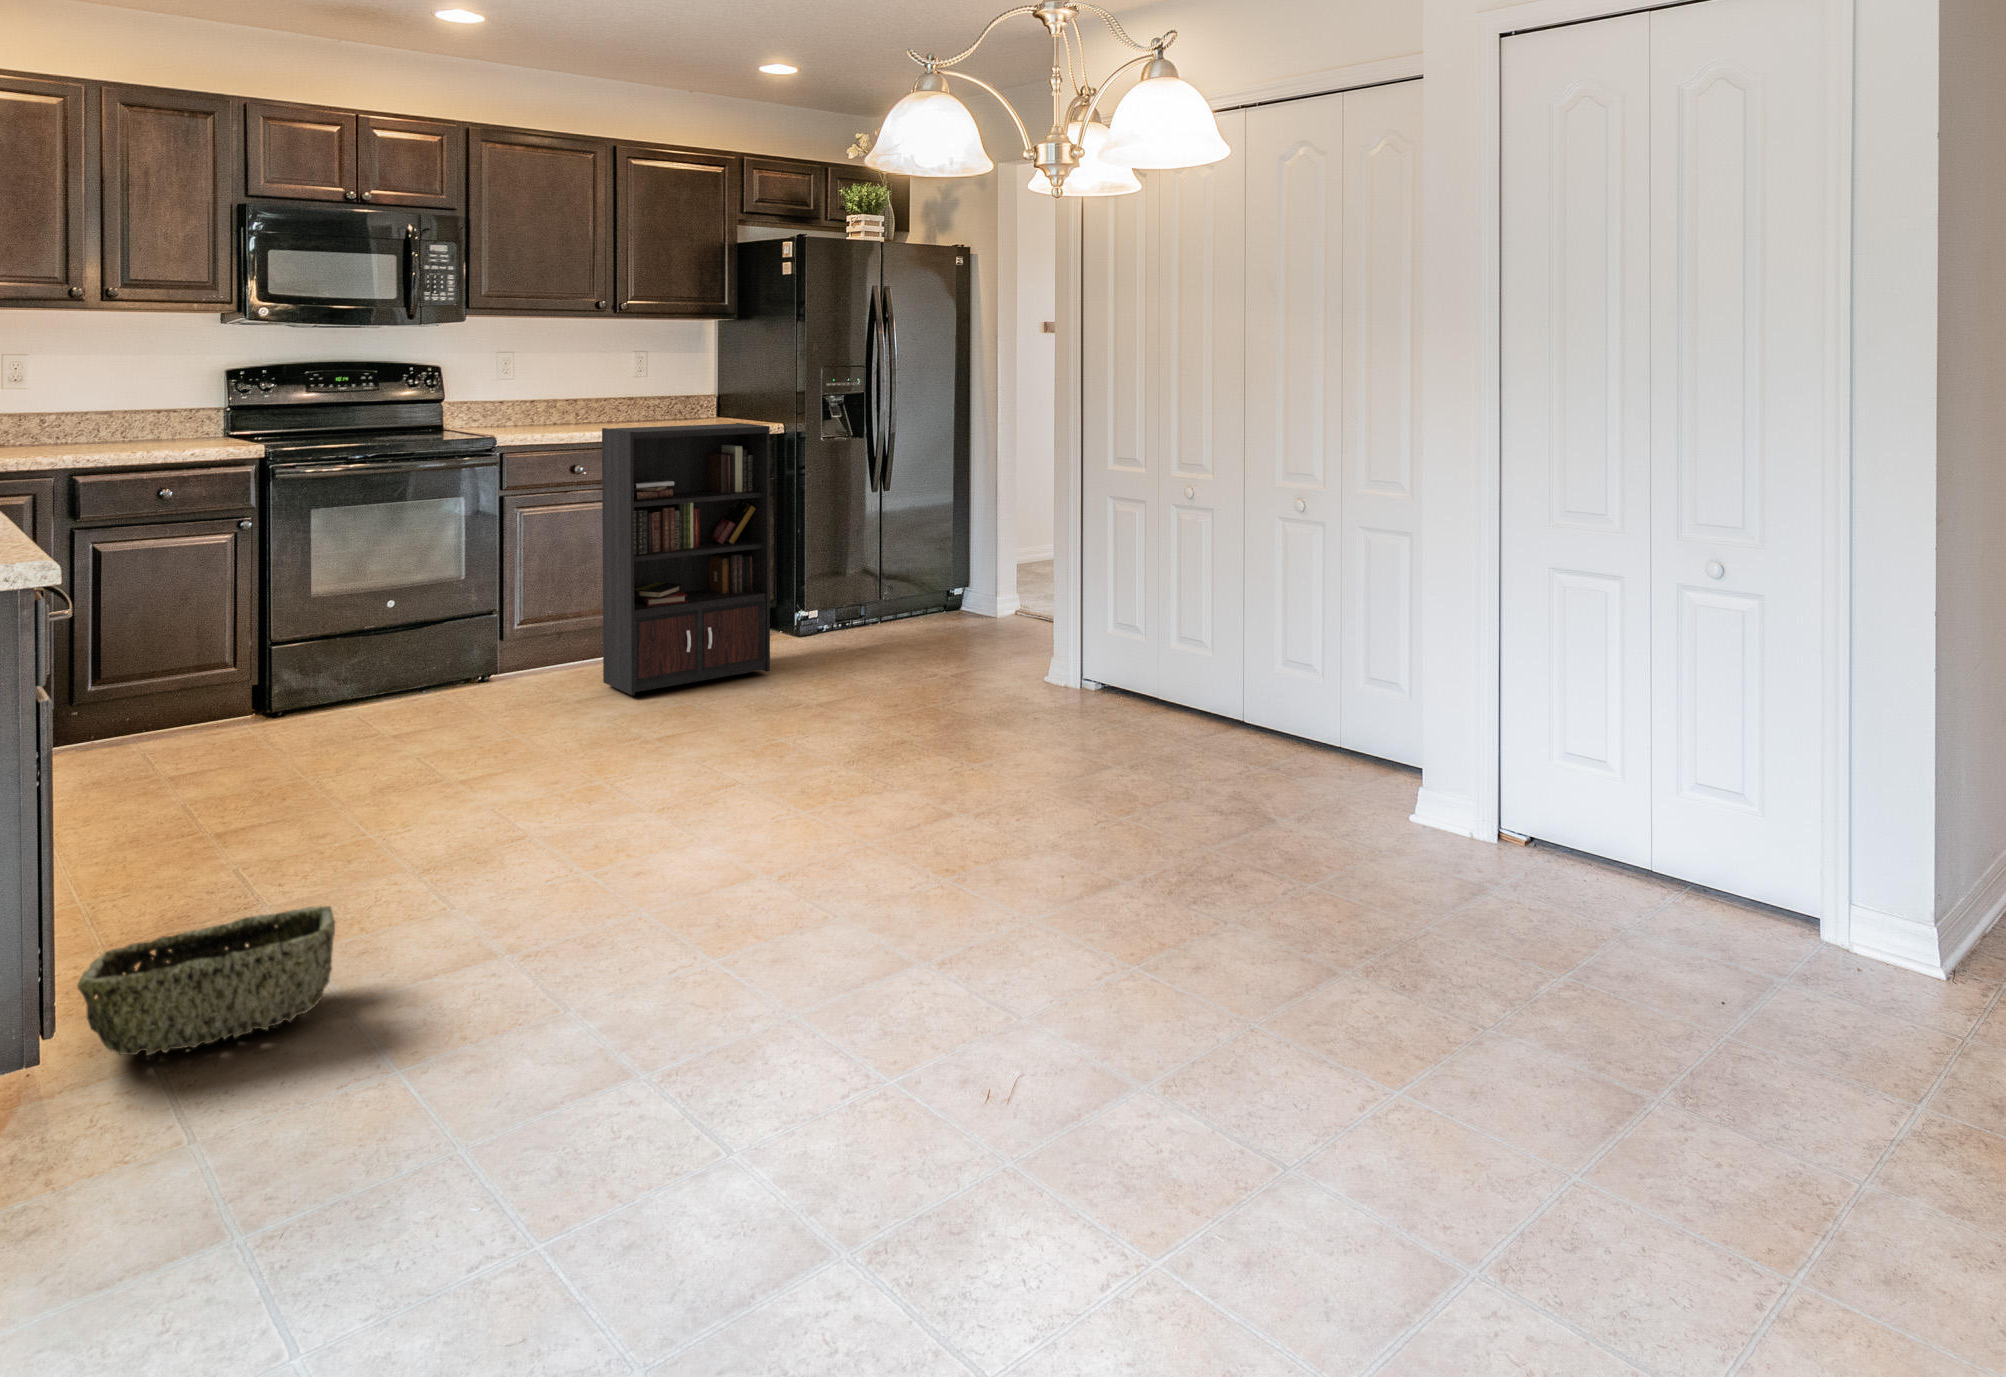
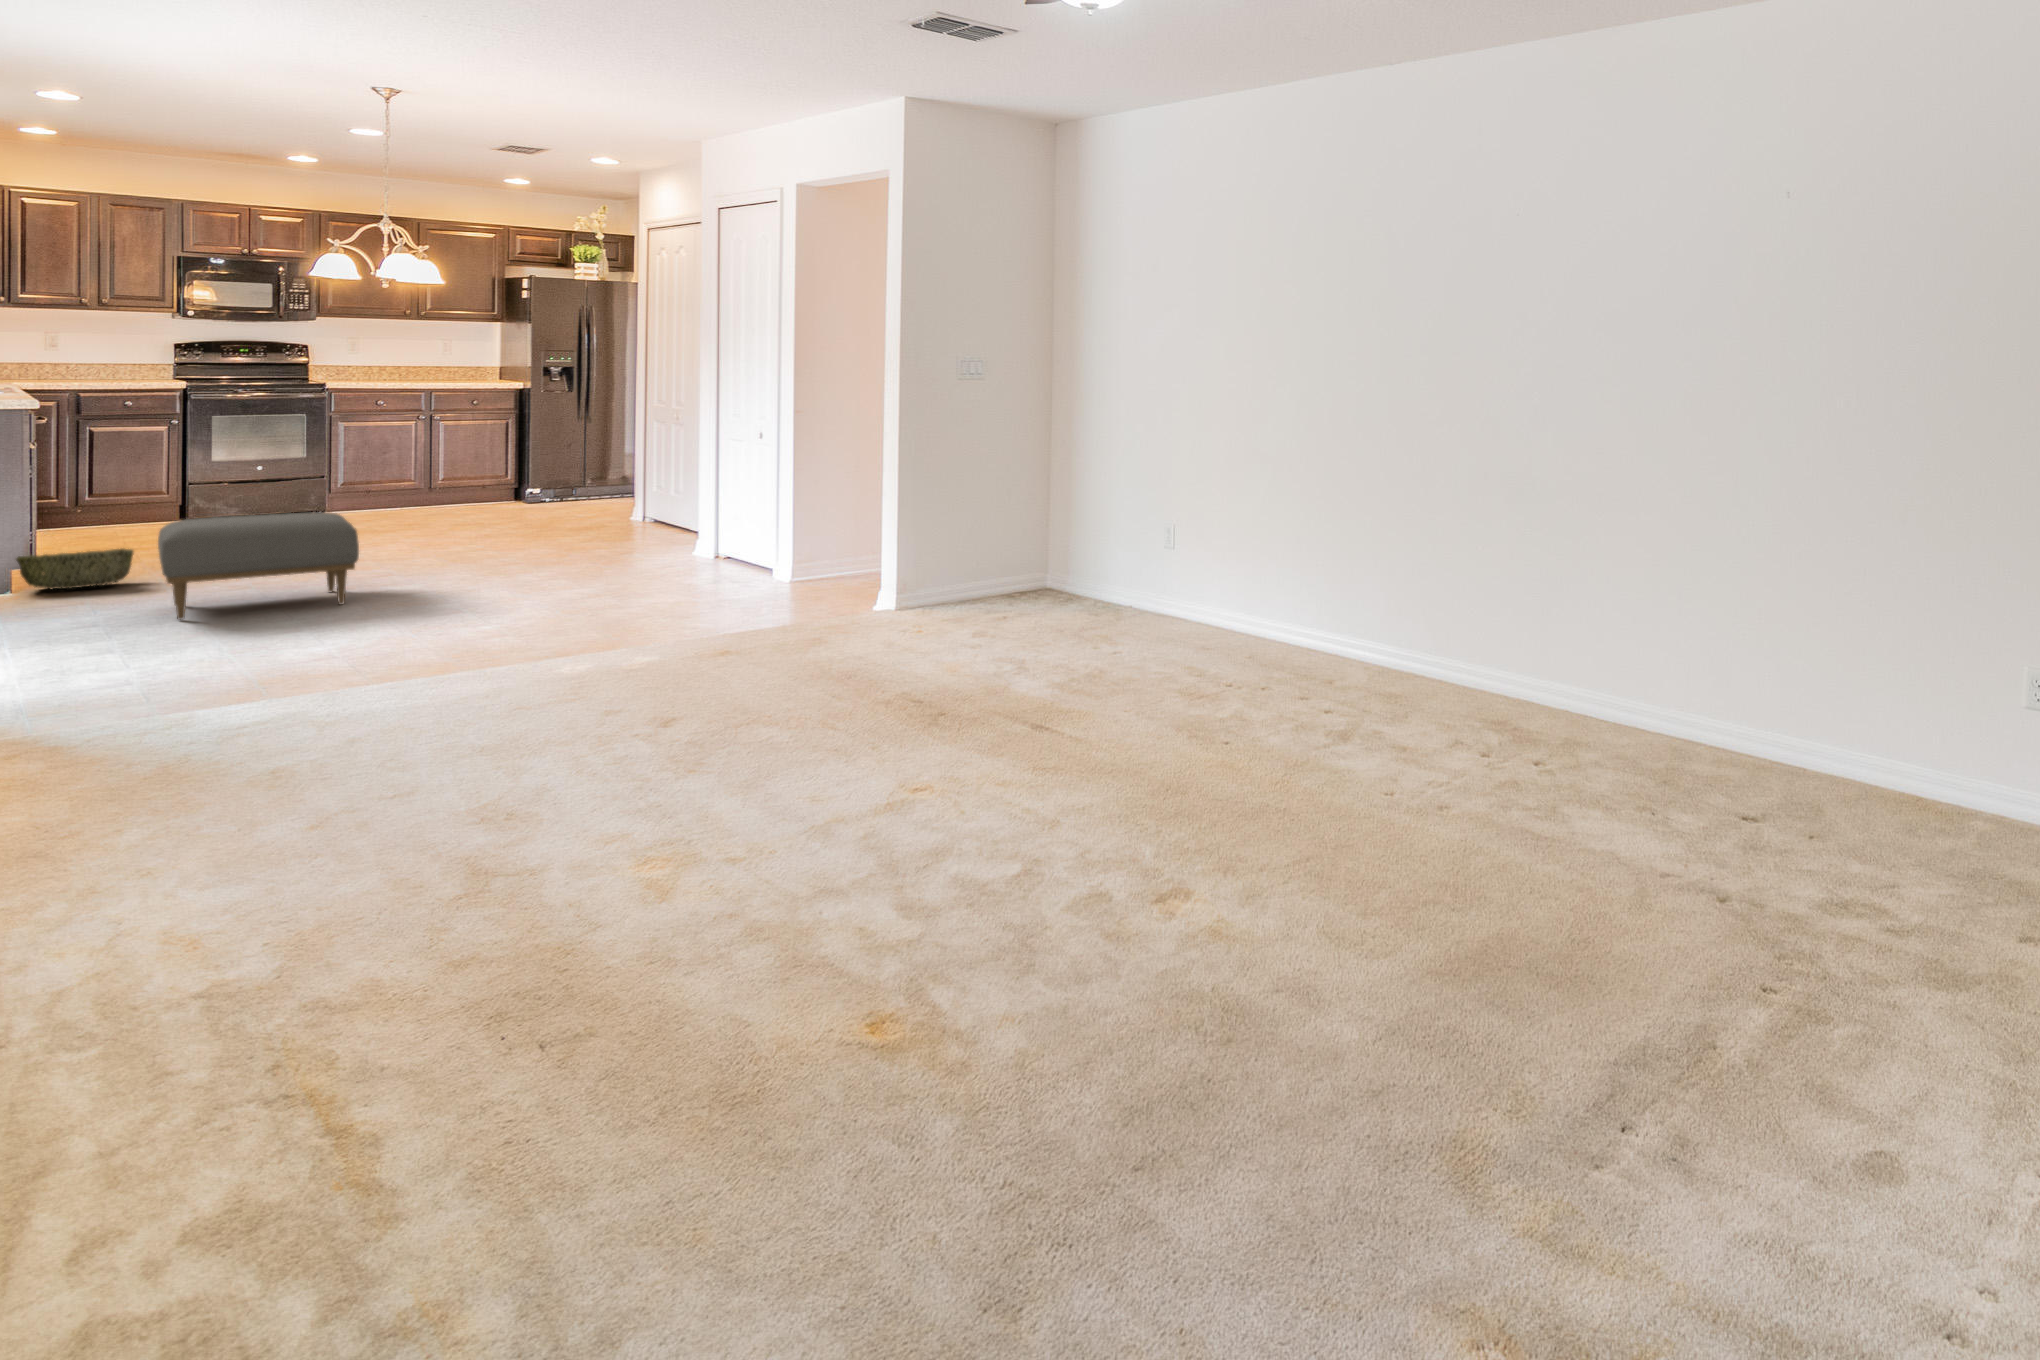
bookcase: present [602,423,770,695] -> none [383,379,494,520]
ottoman: none [500,825,1025,1265] -> present [158,512,359,620]

